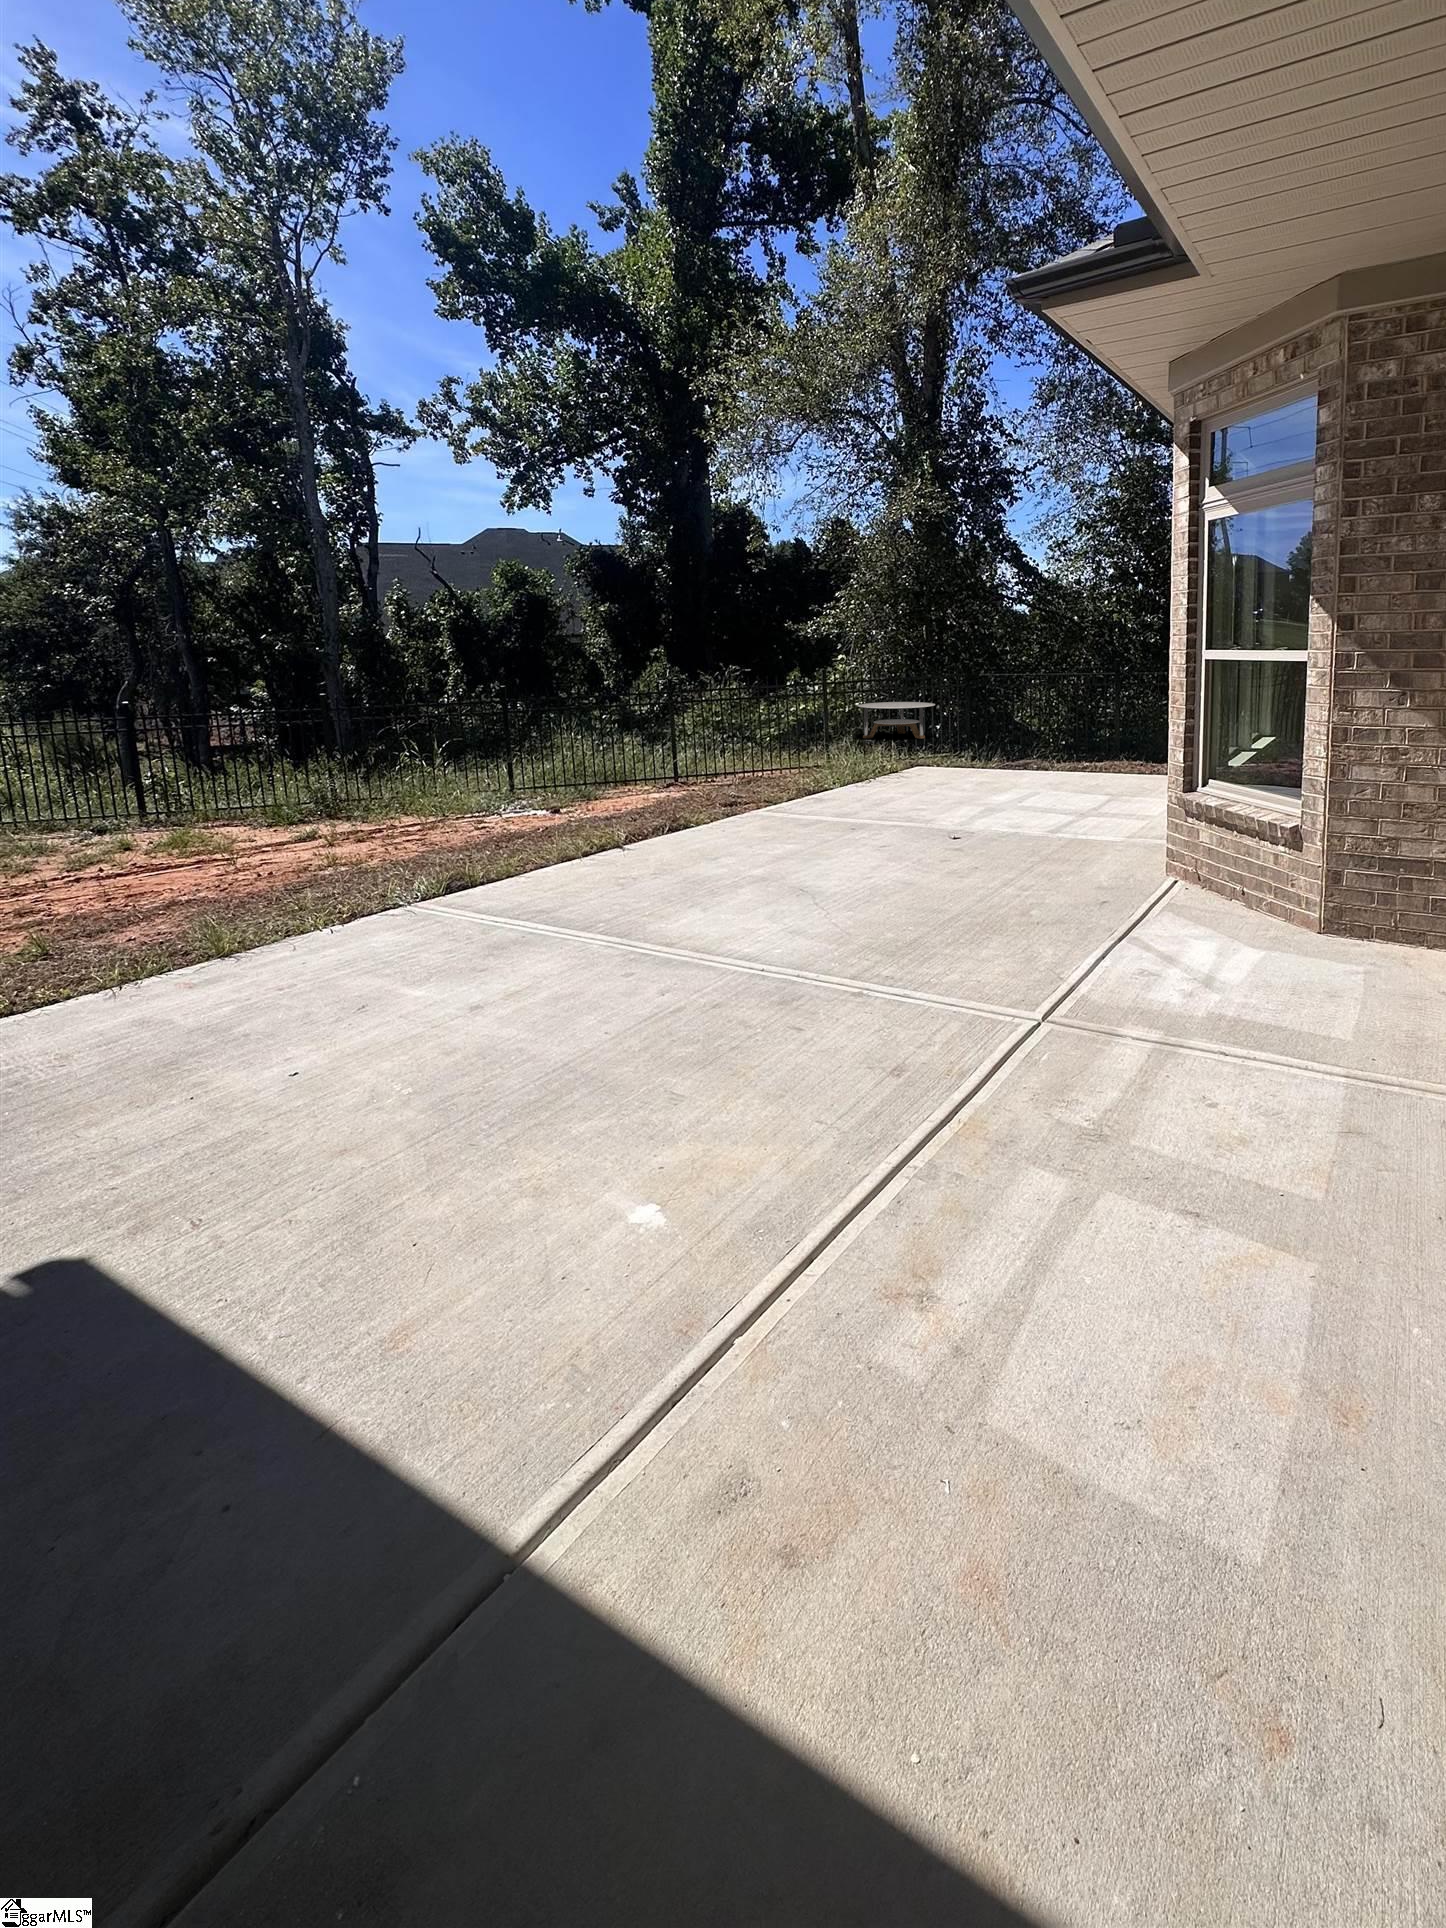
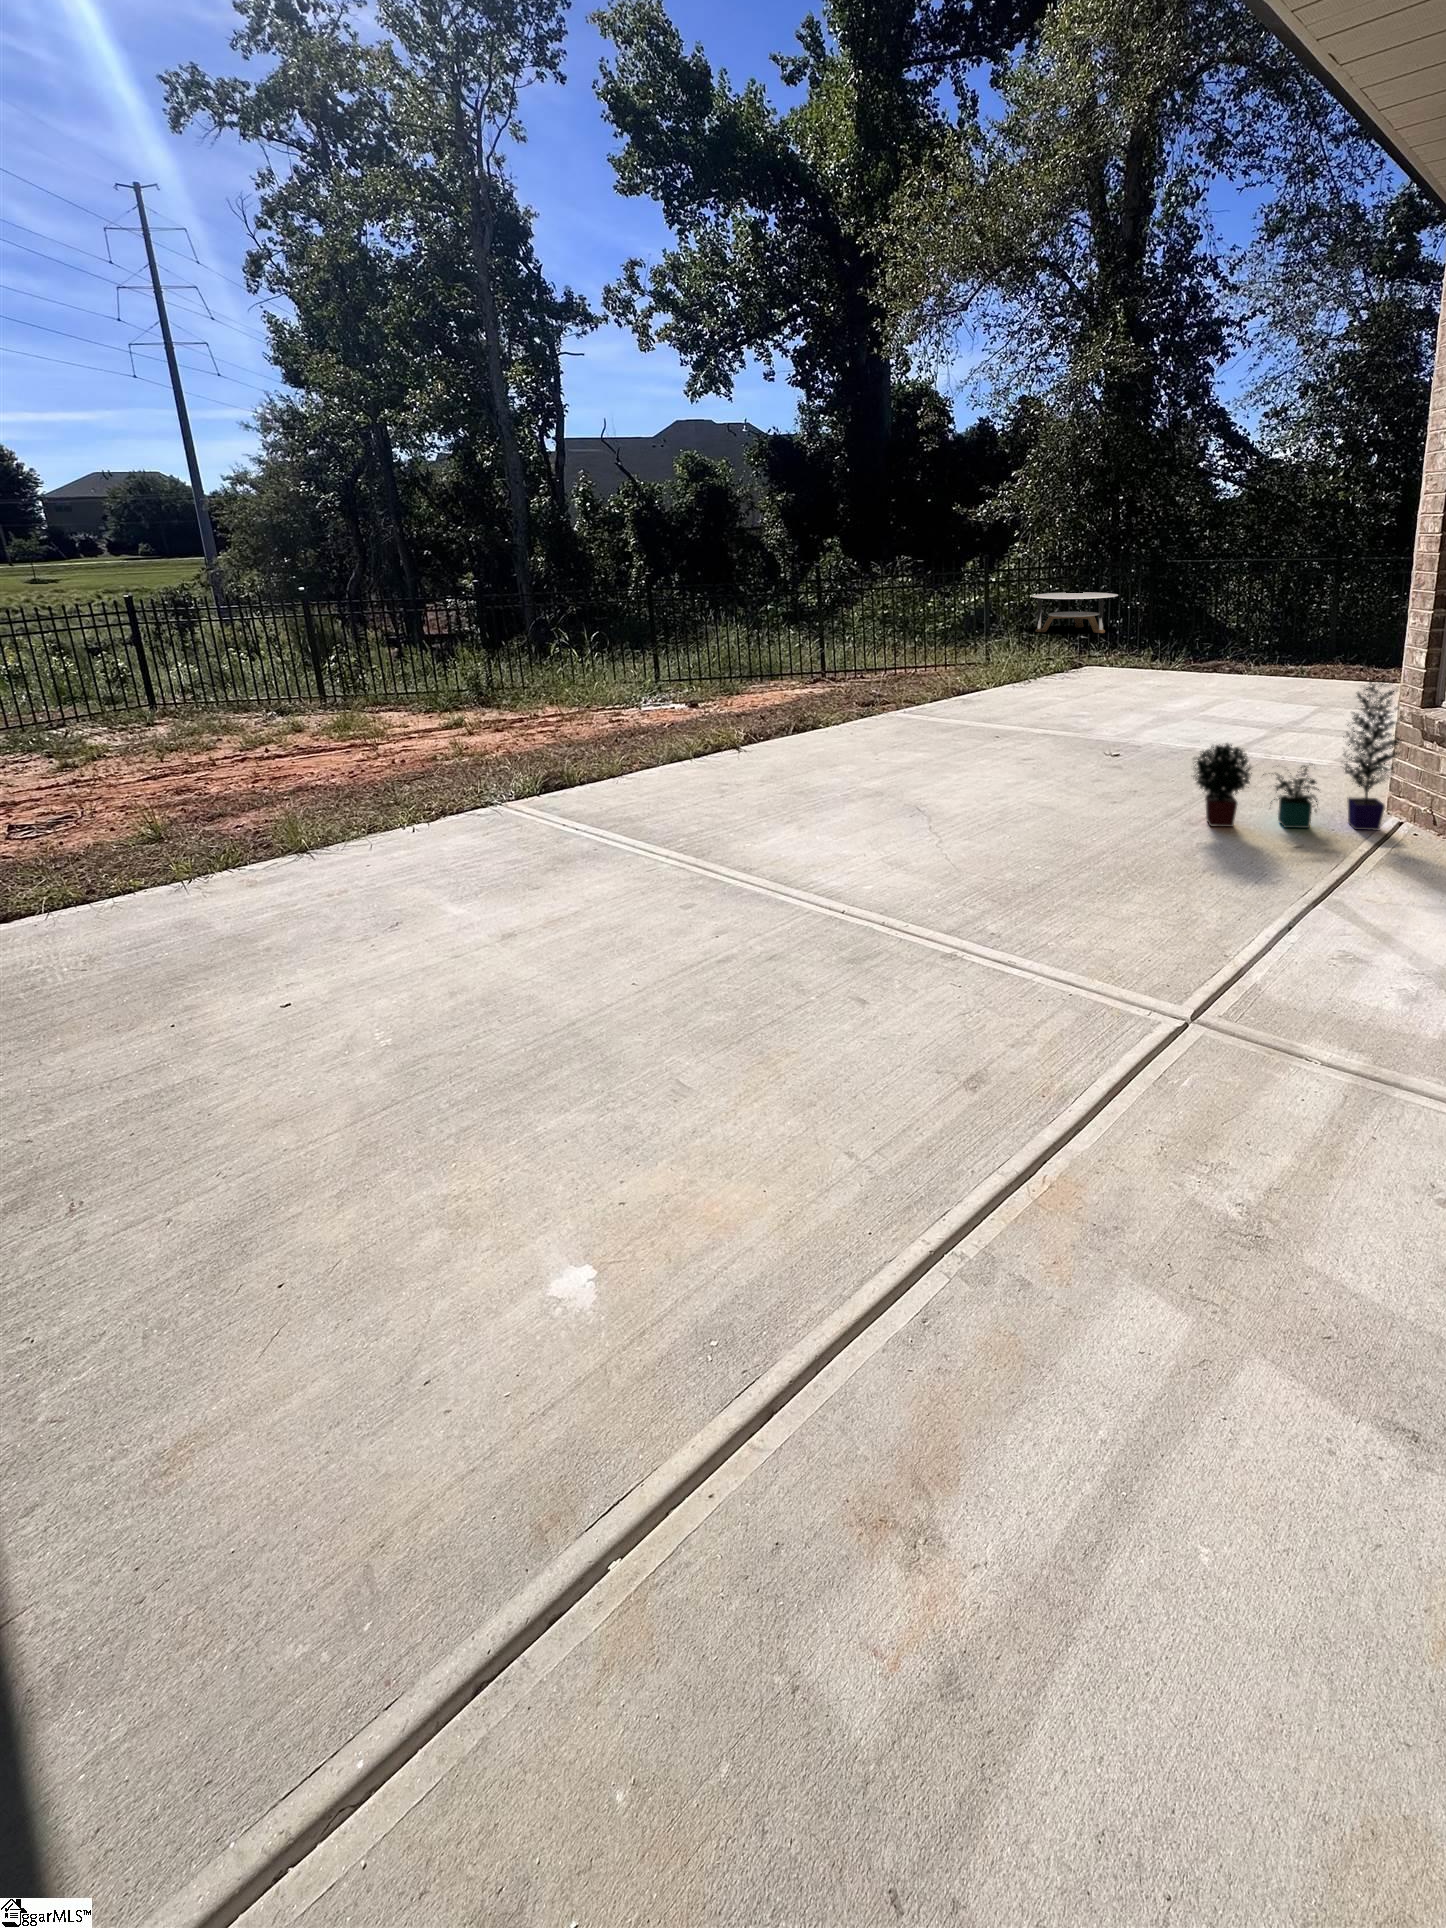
potted plant: none [1019,770,1176,892] -> present [1194,679,1403,830]

